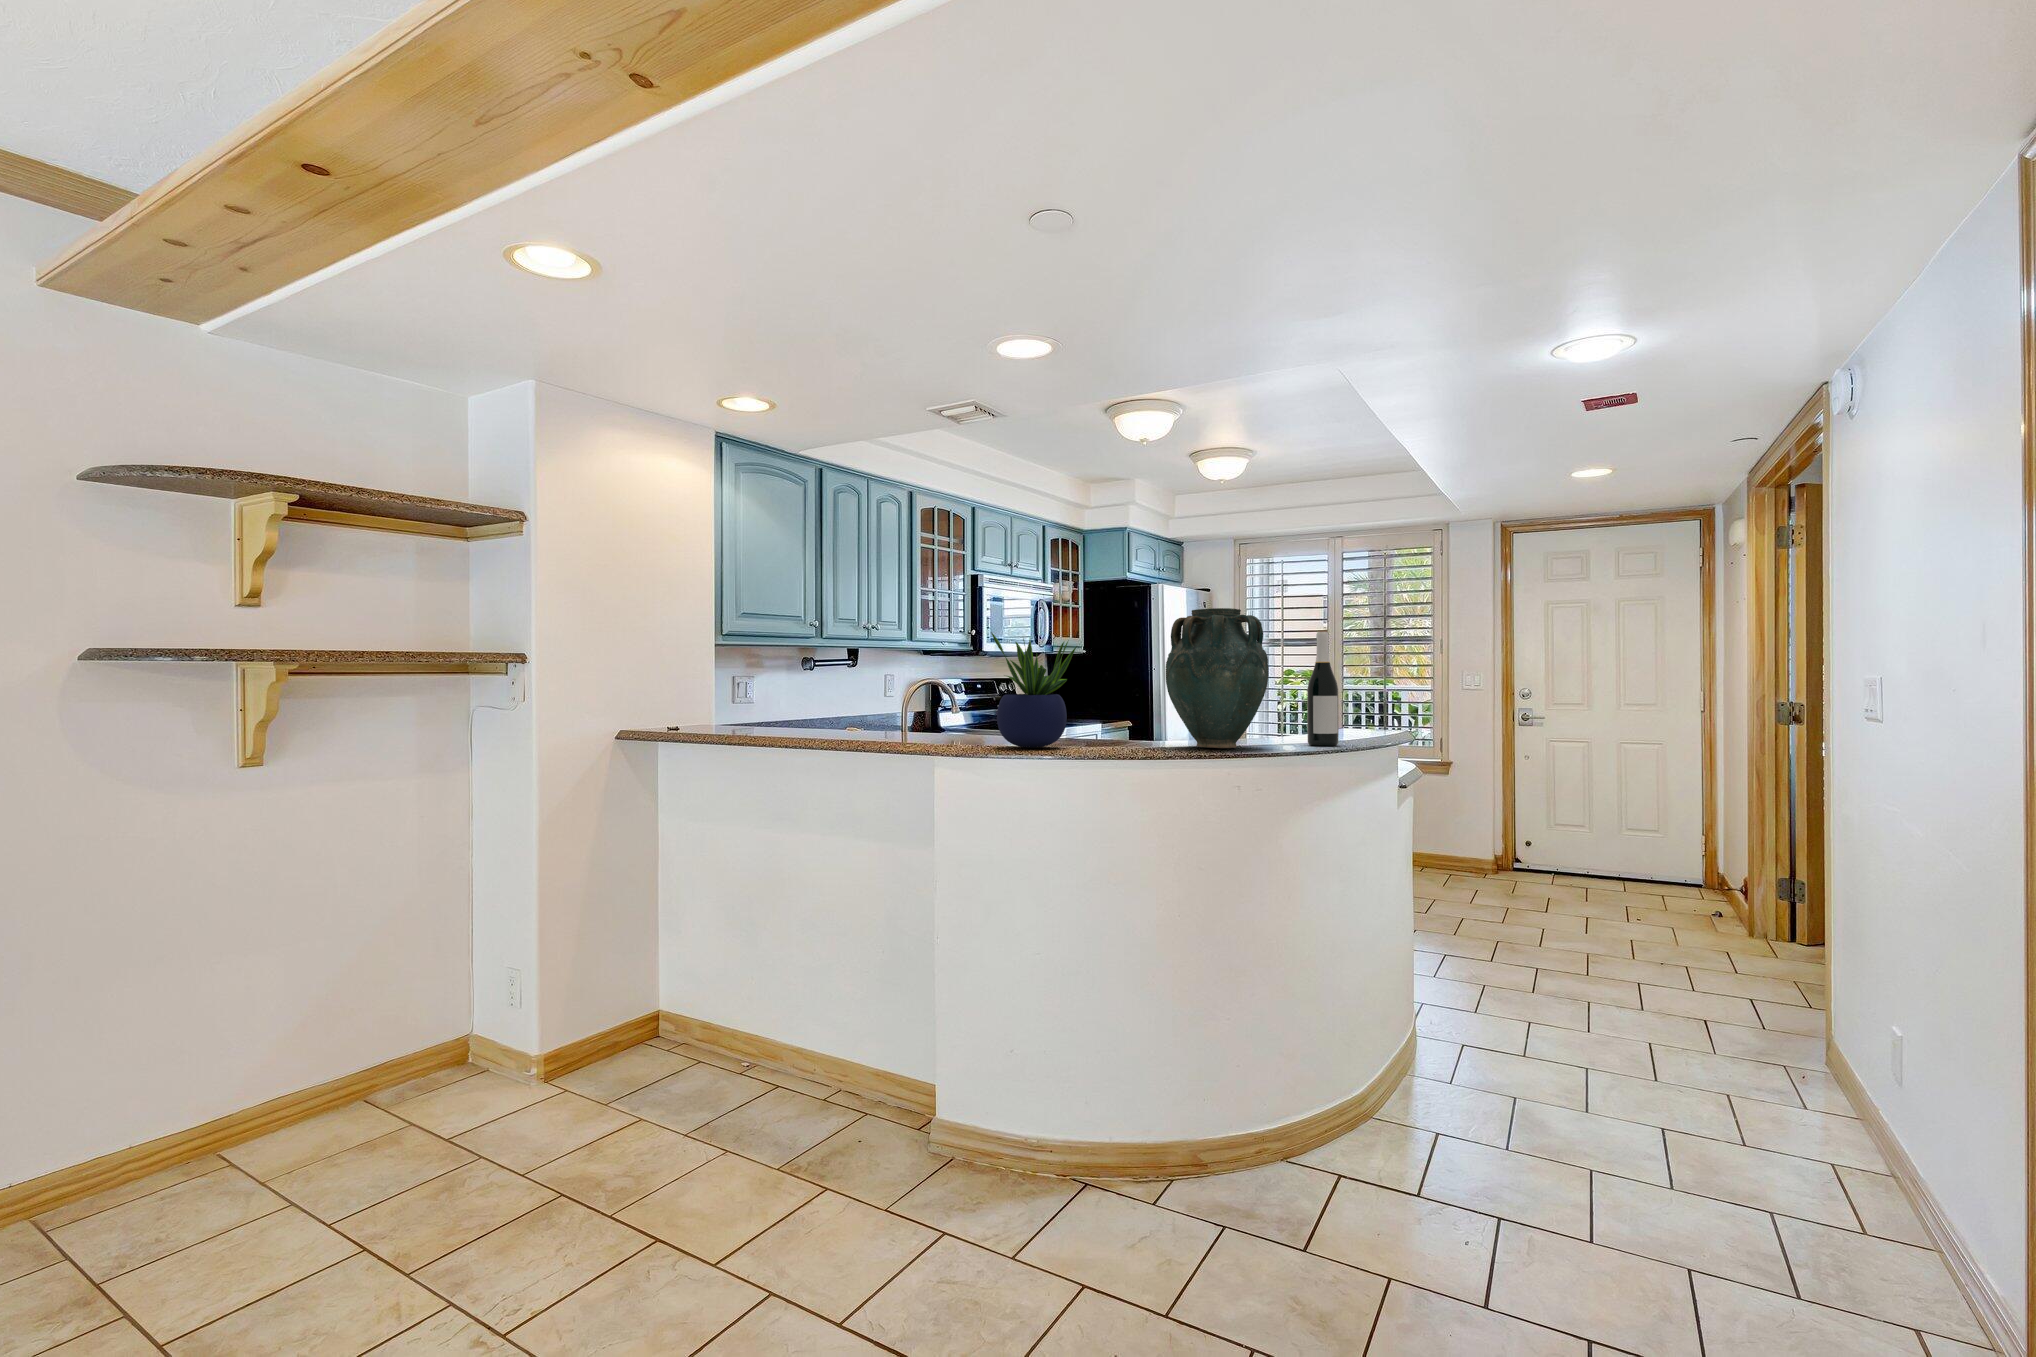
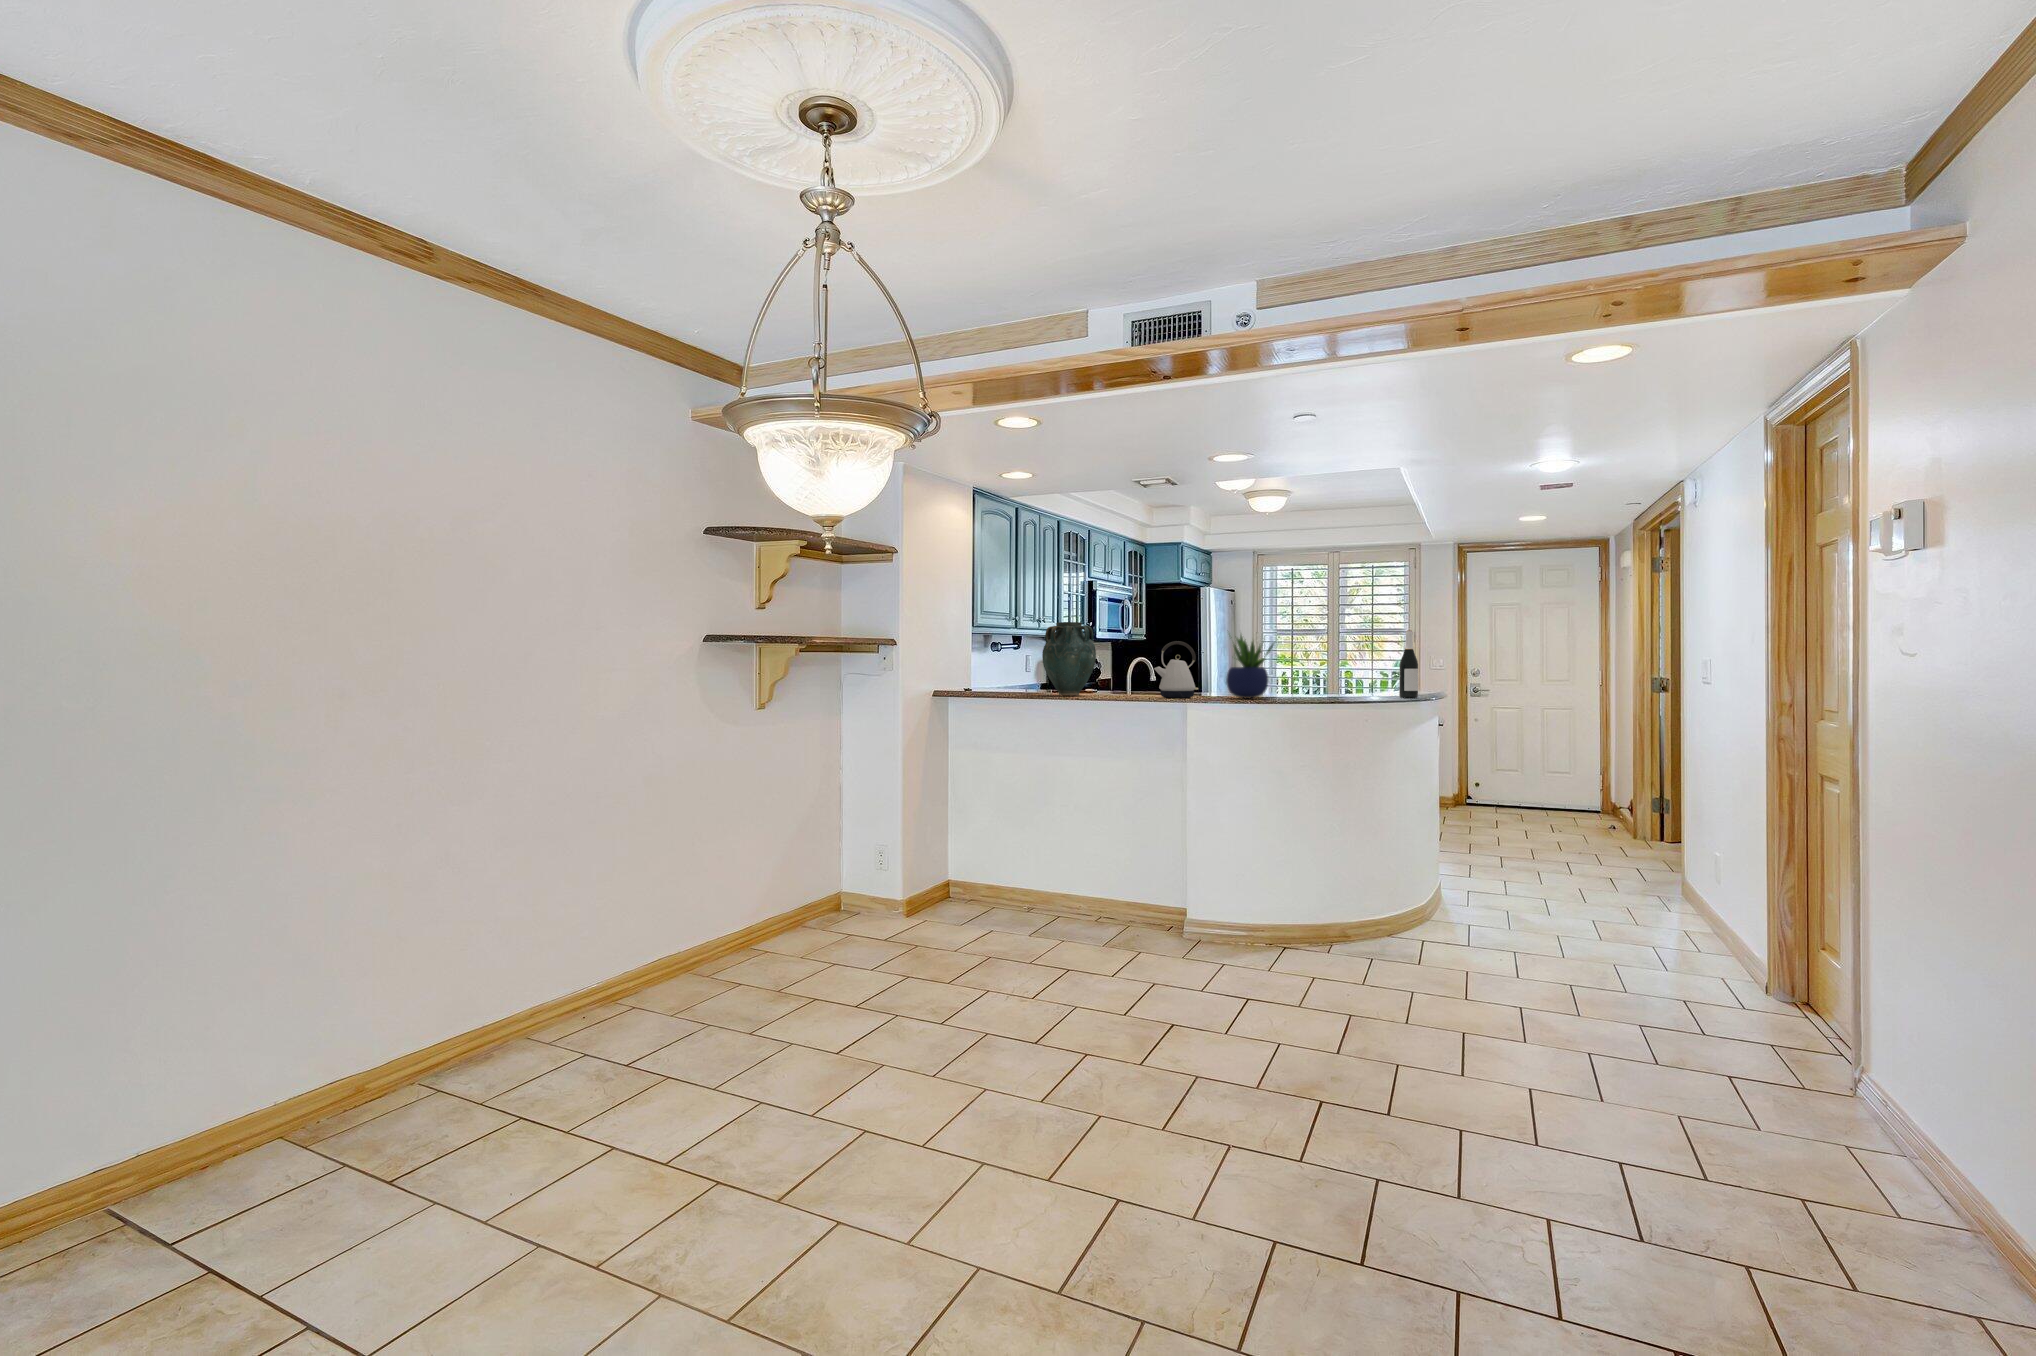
vase: present [1166,608,1268,748] -> present [1042,622,1096,696]
kettle: none [890,651,964,746] -> present [1154,641,1198,698]

